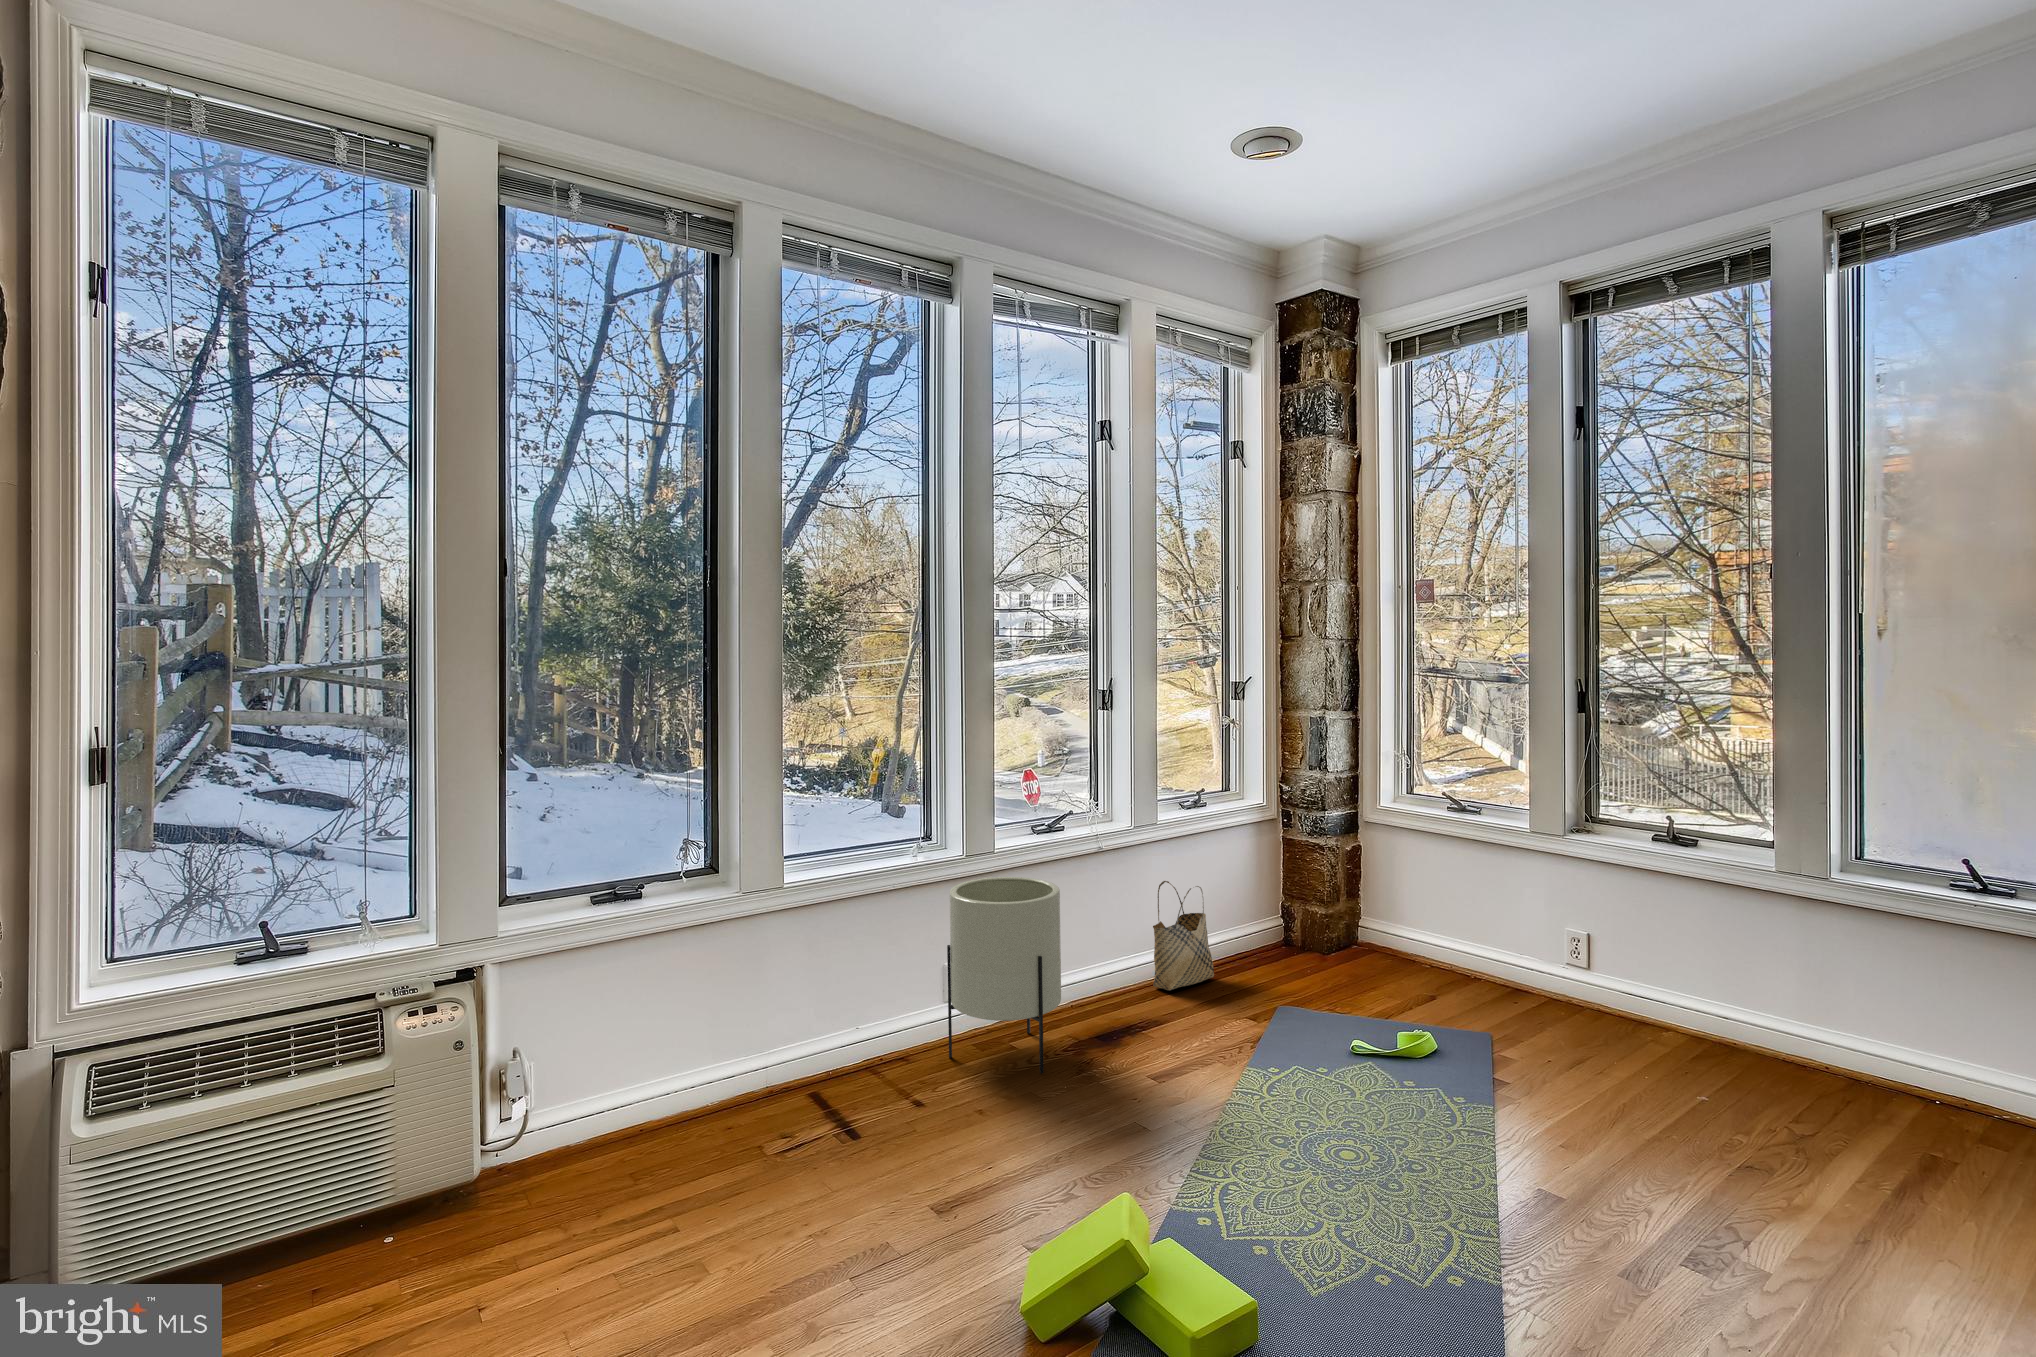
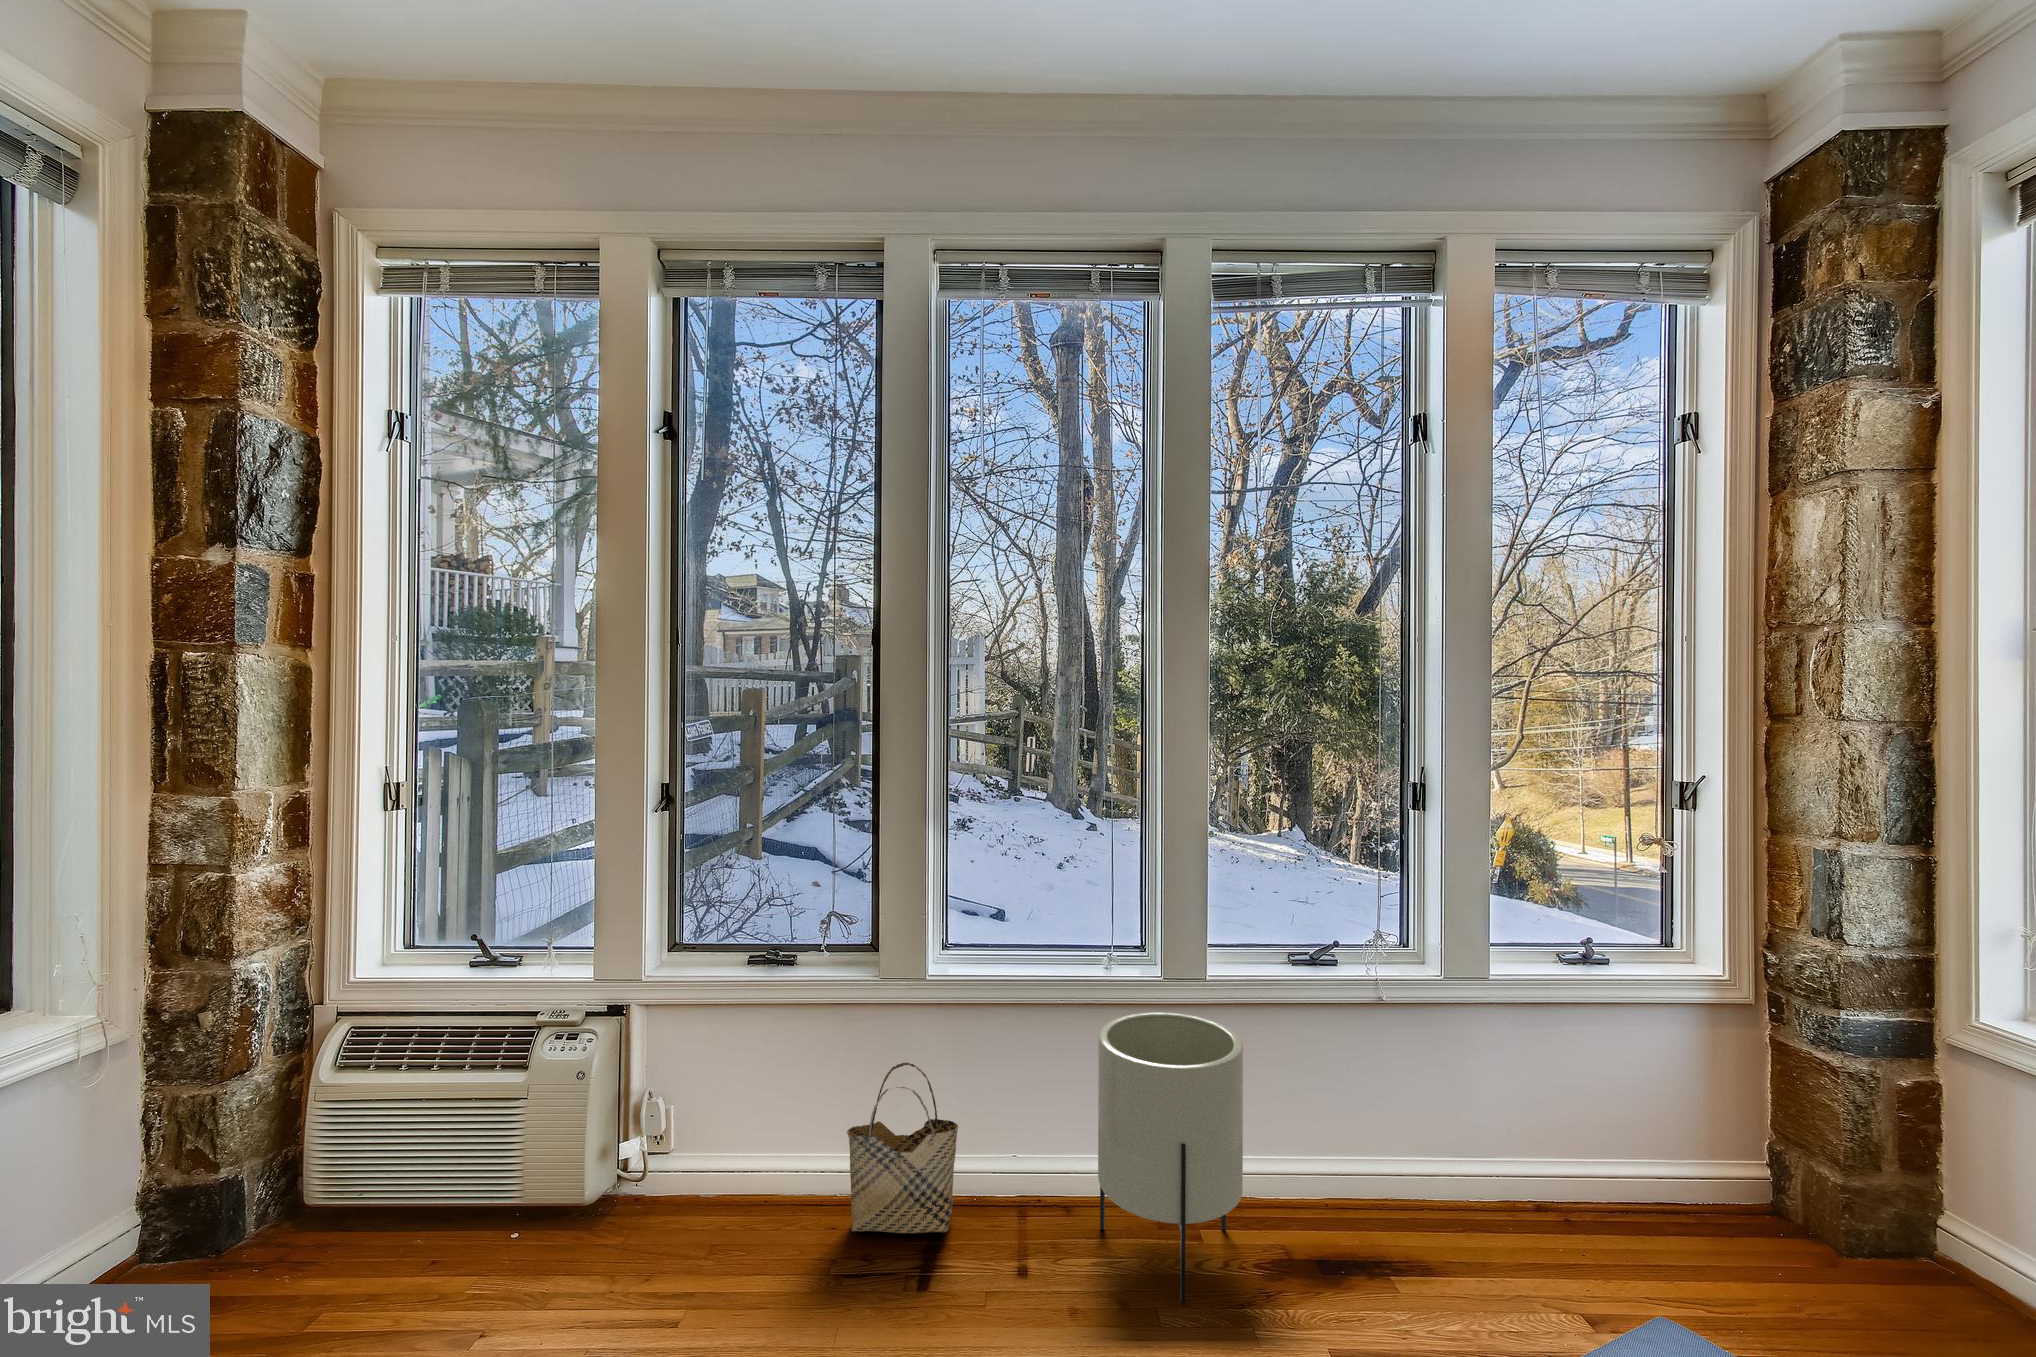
woven basket: present [1153,881,1214,990] -> present [847,1063,958,1233]

